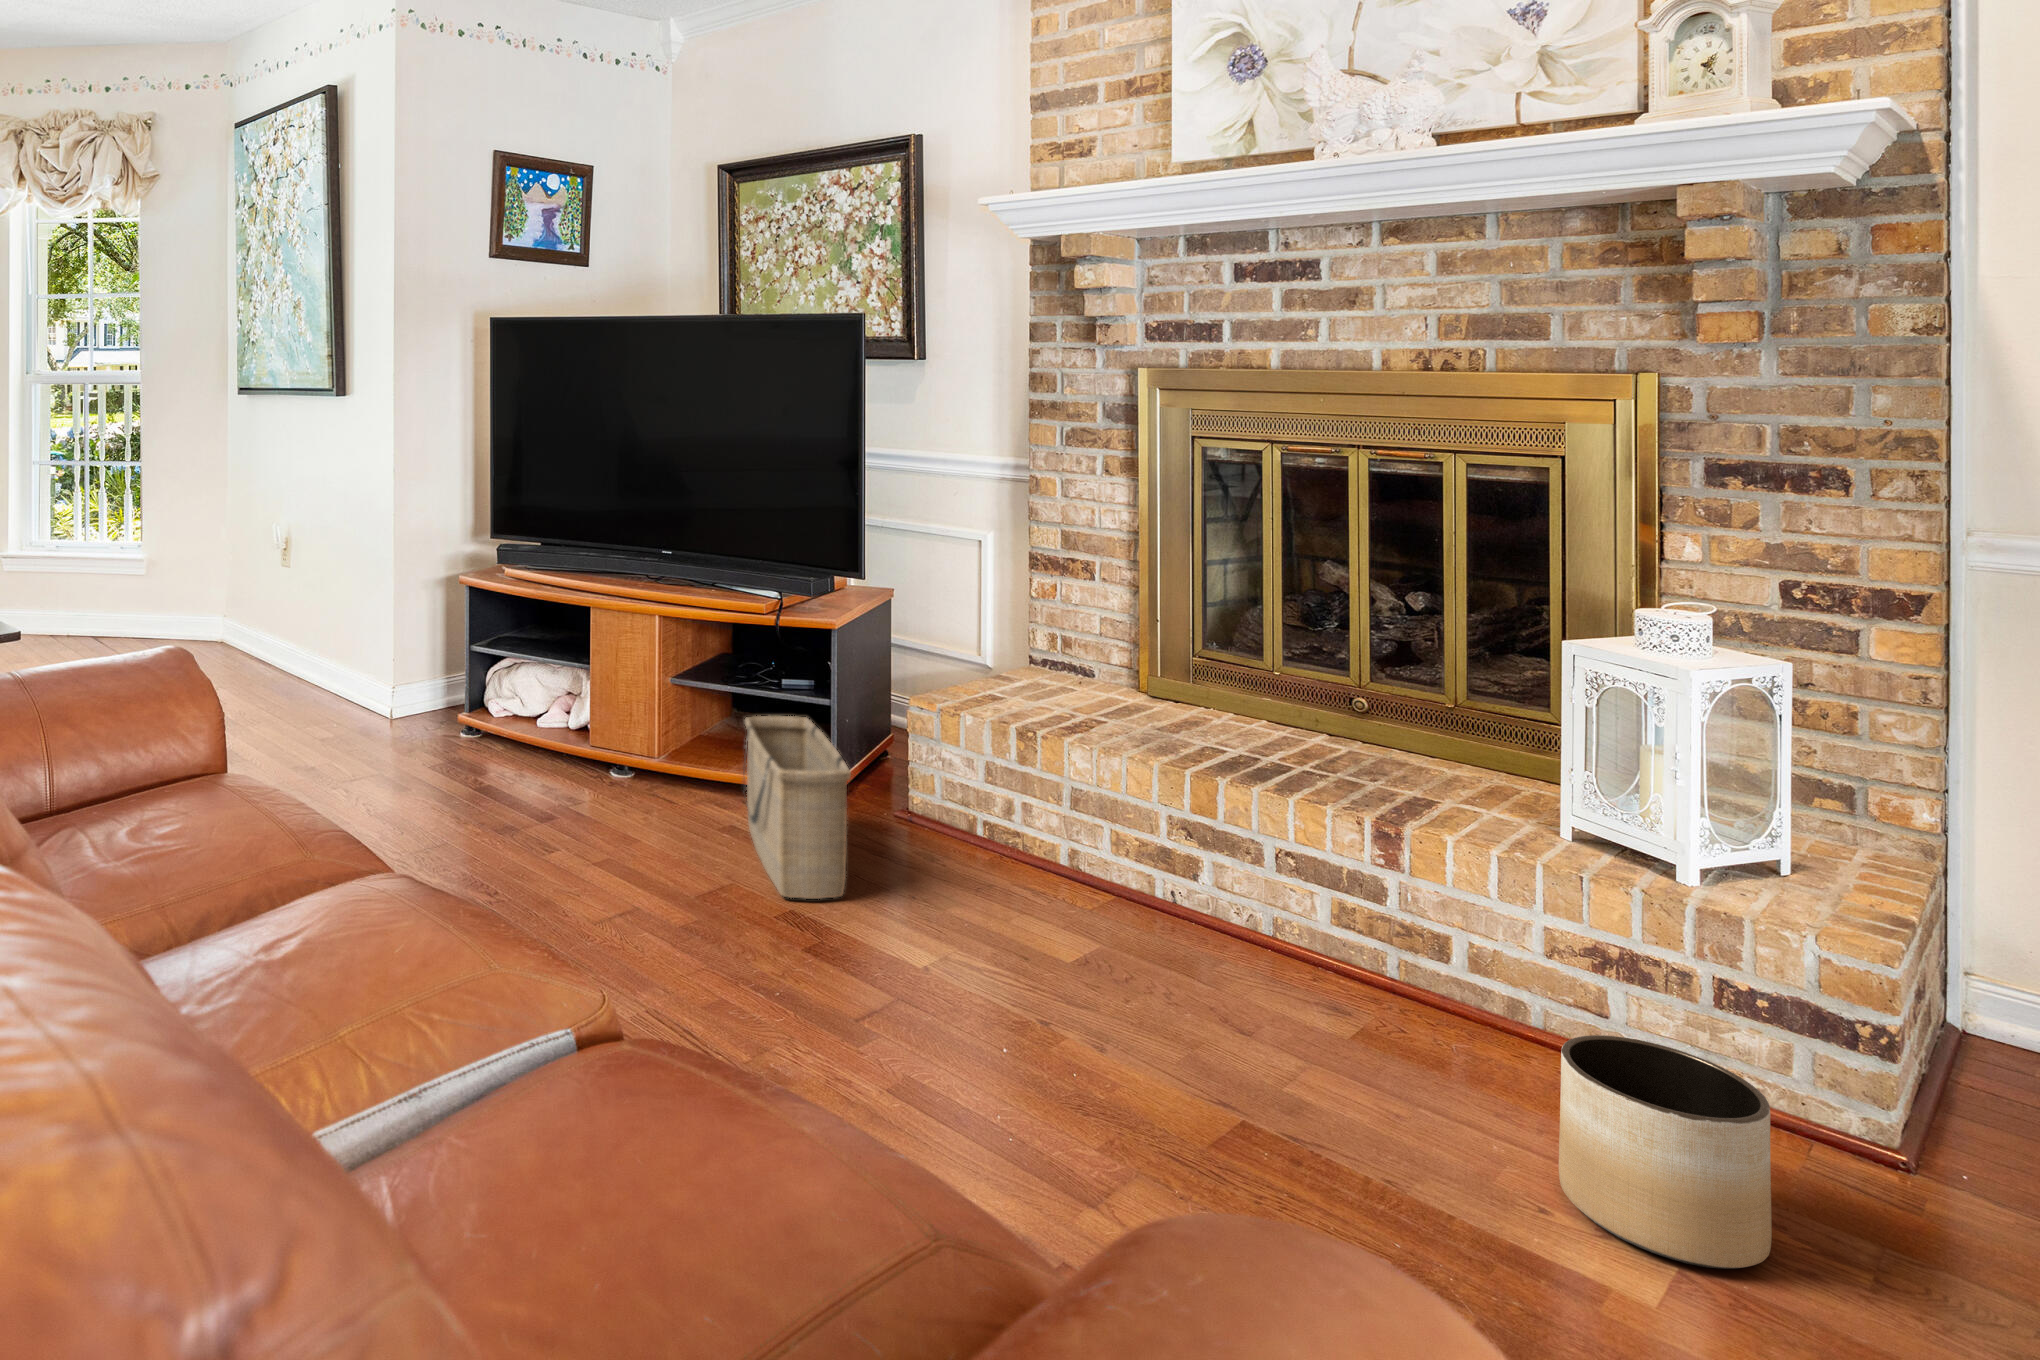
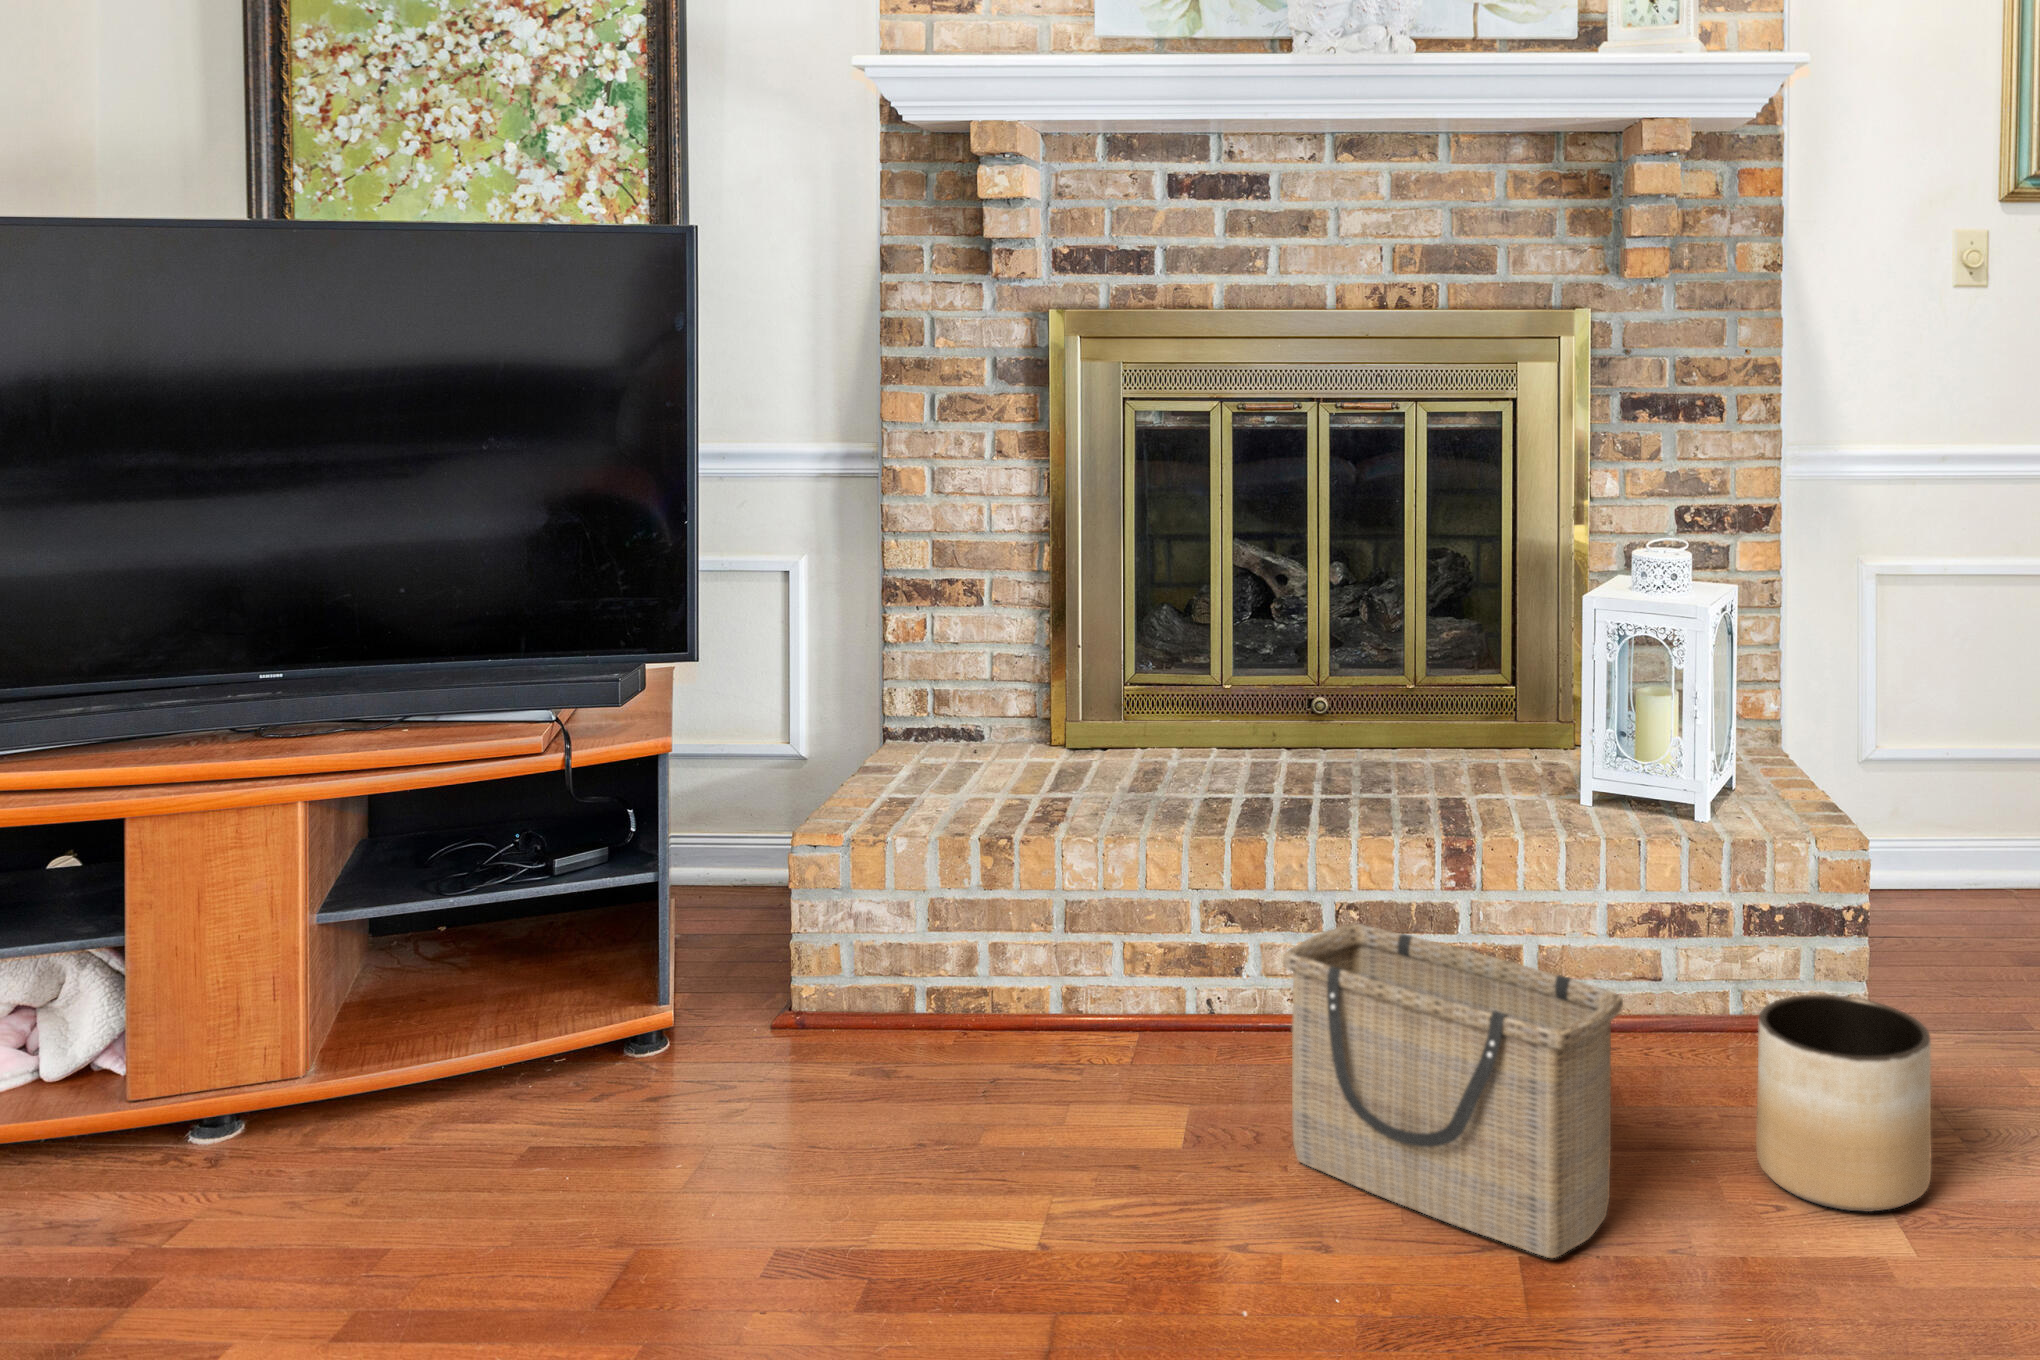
basket: present [745,716,851,899] -> present [1283,924,1623,1258]

